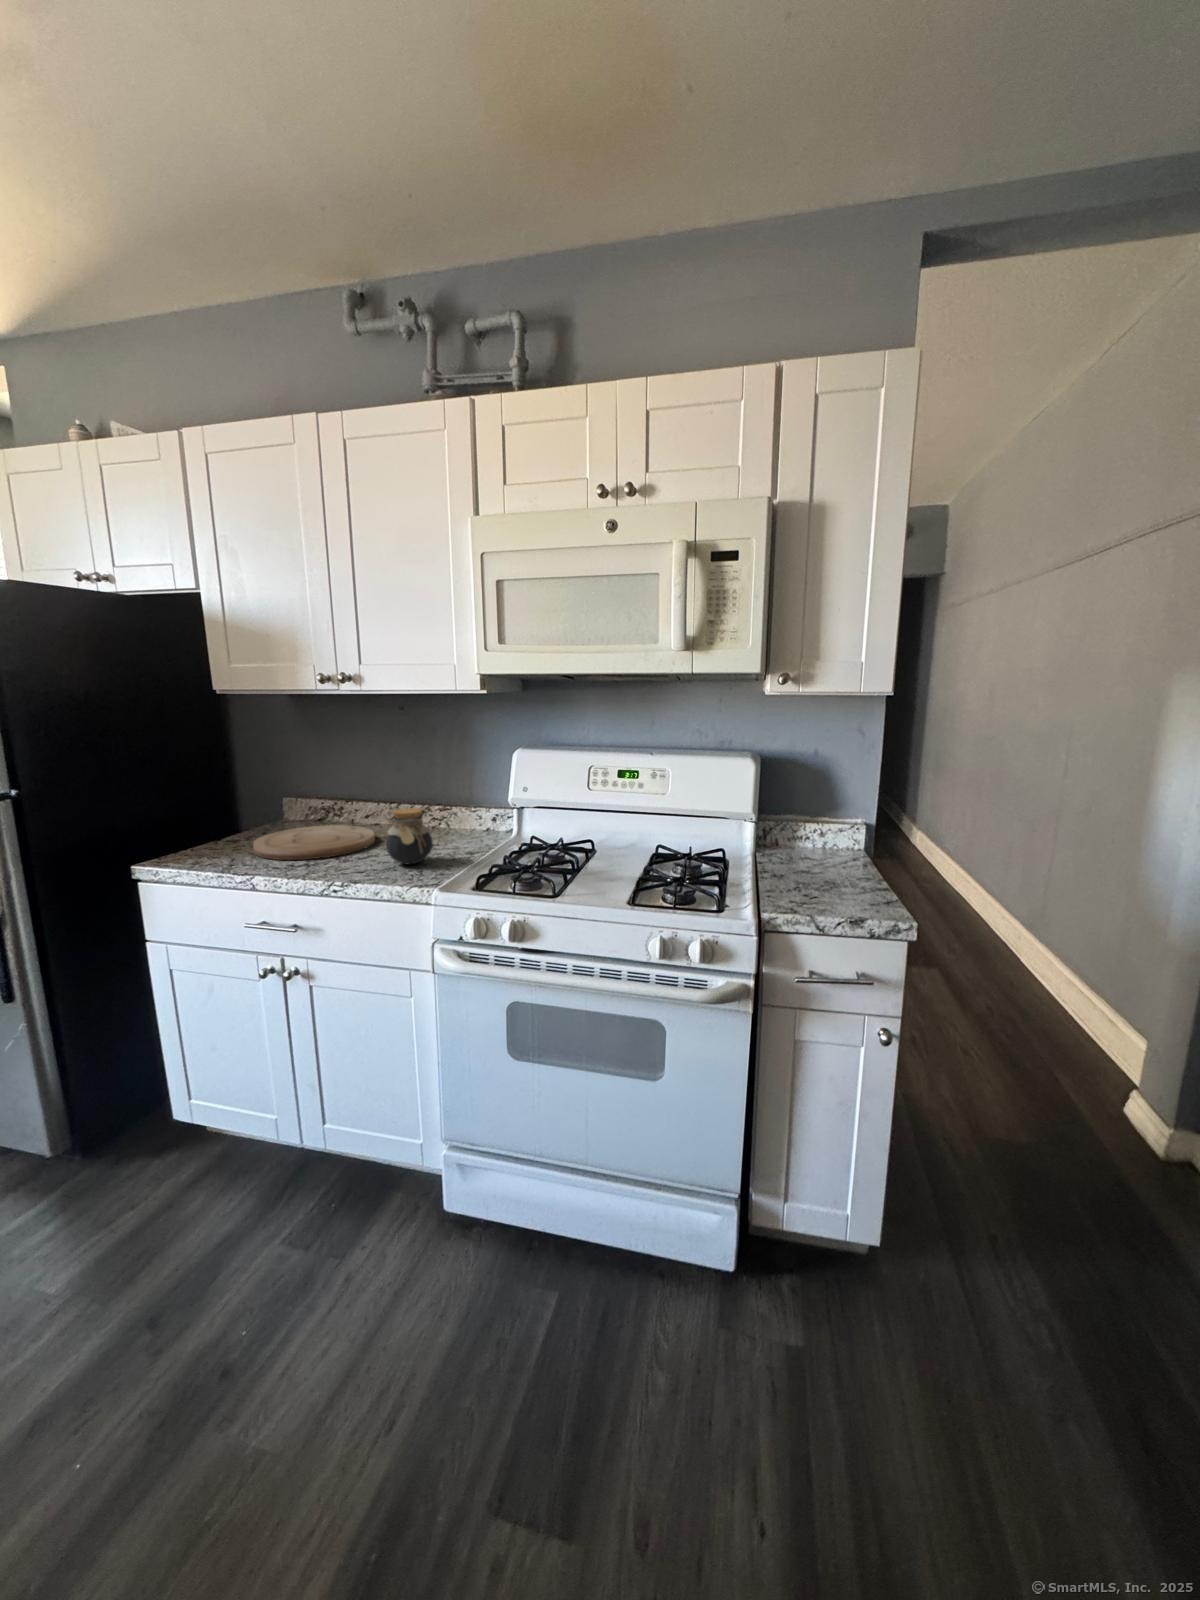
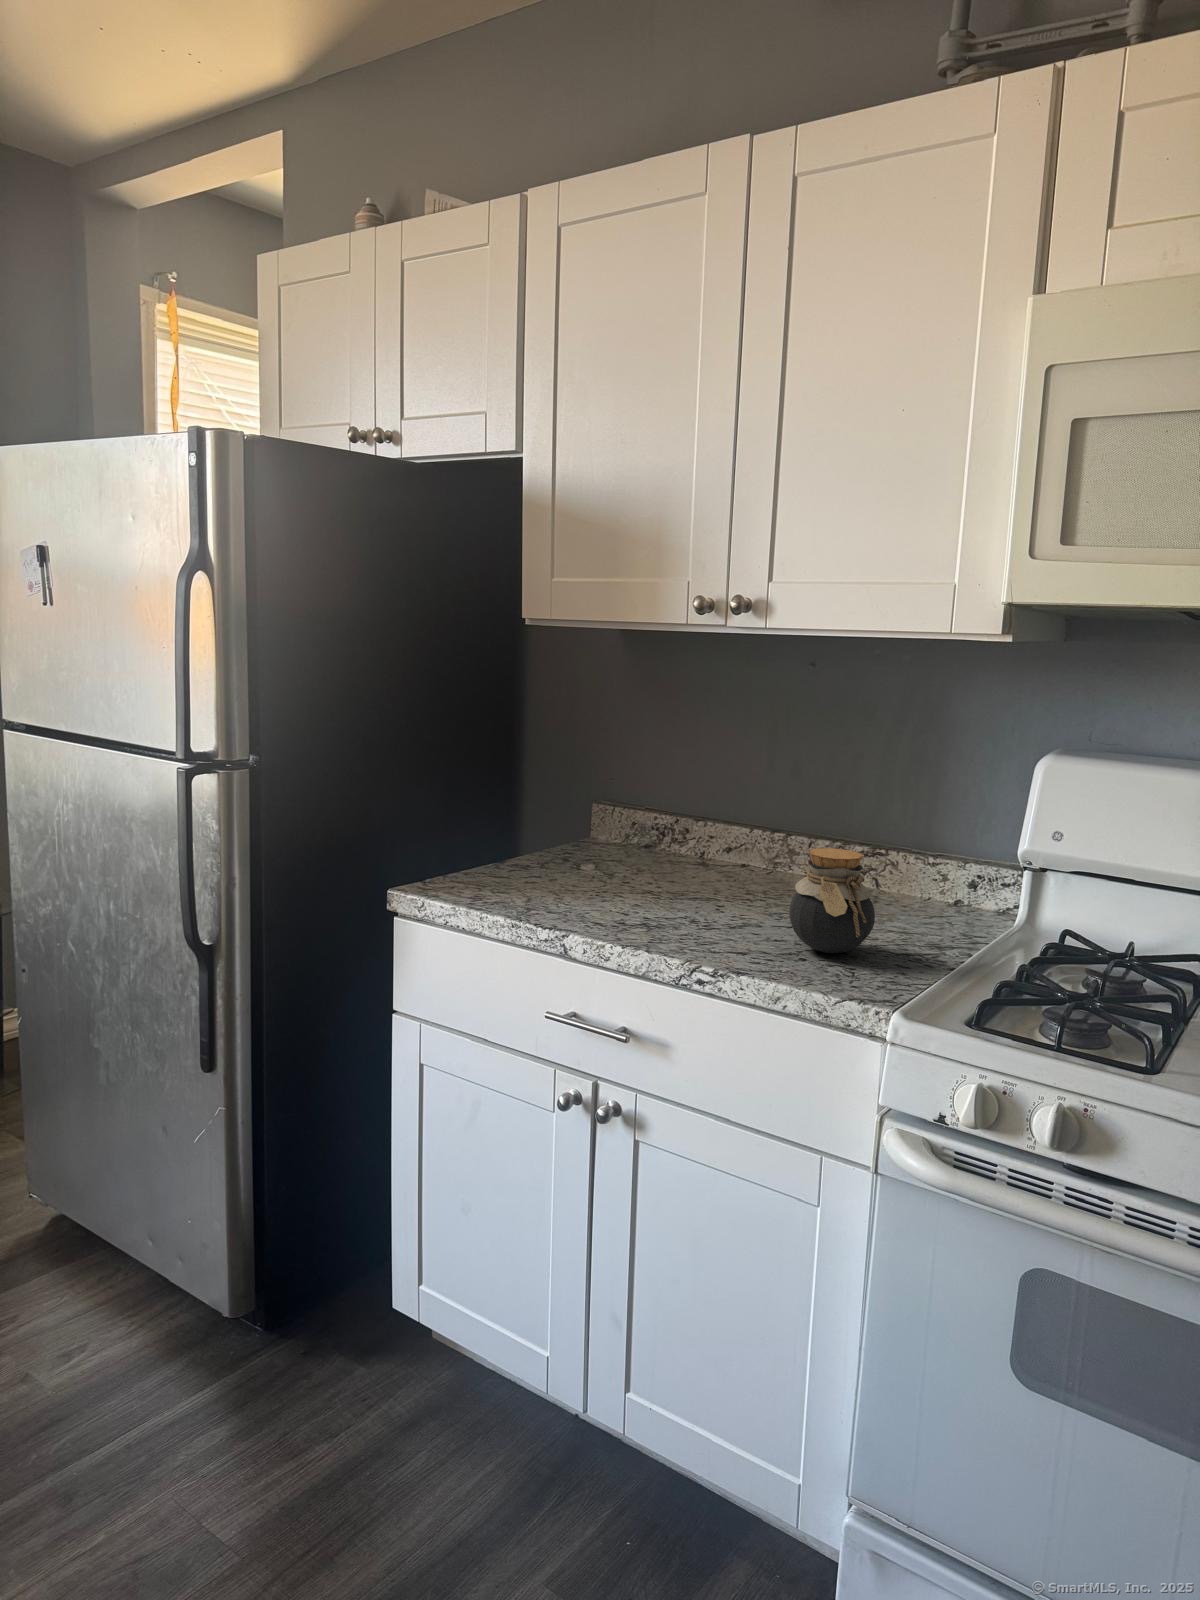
cutting board: present [253,825,375,860] -> none [556,857,752,918]

